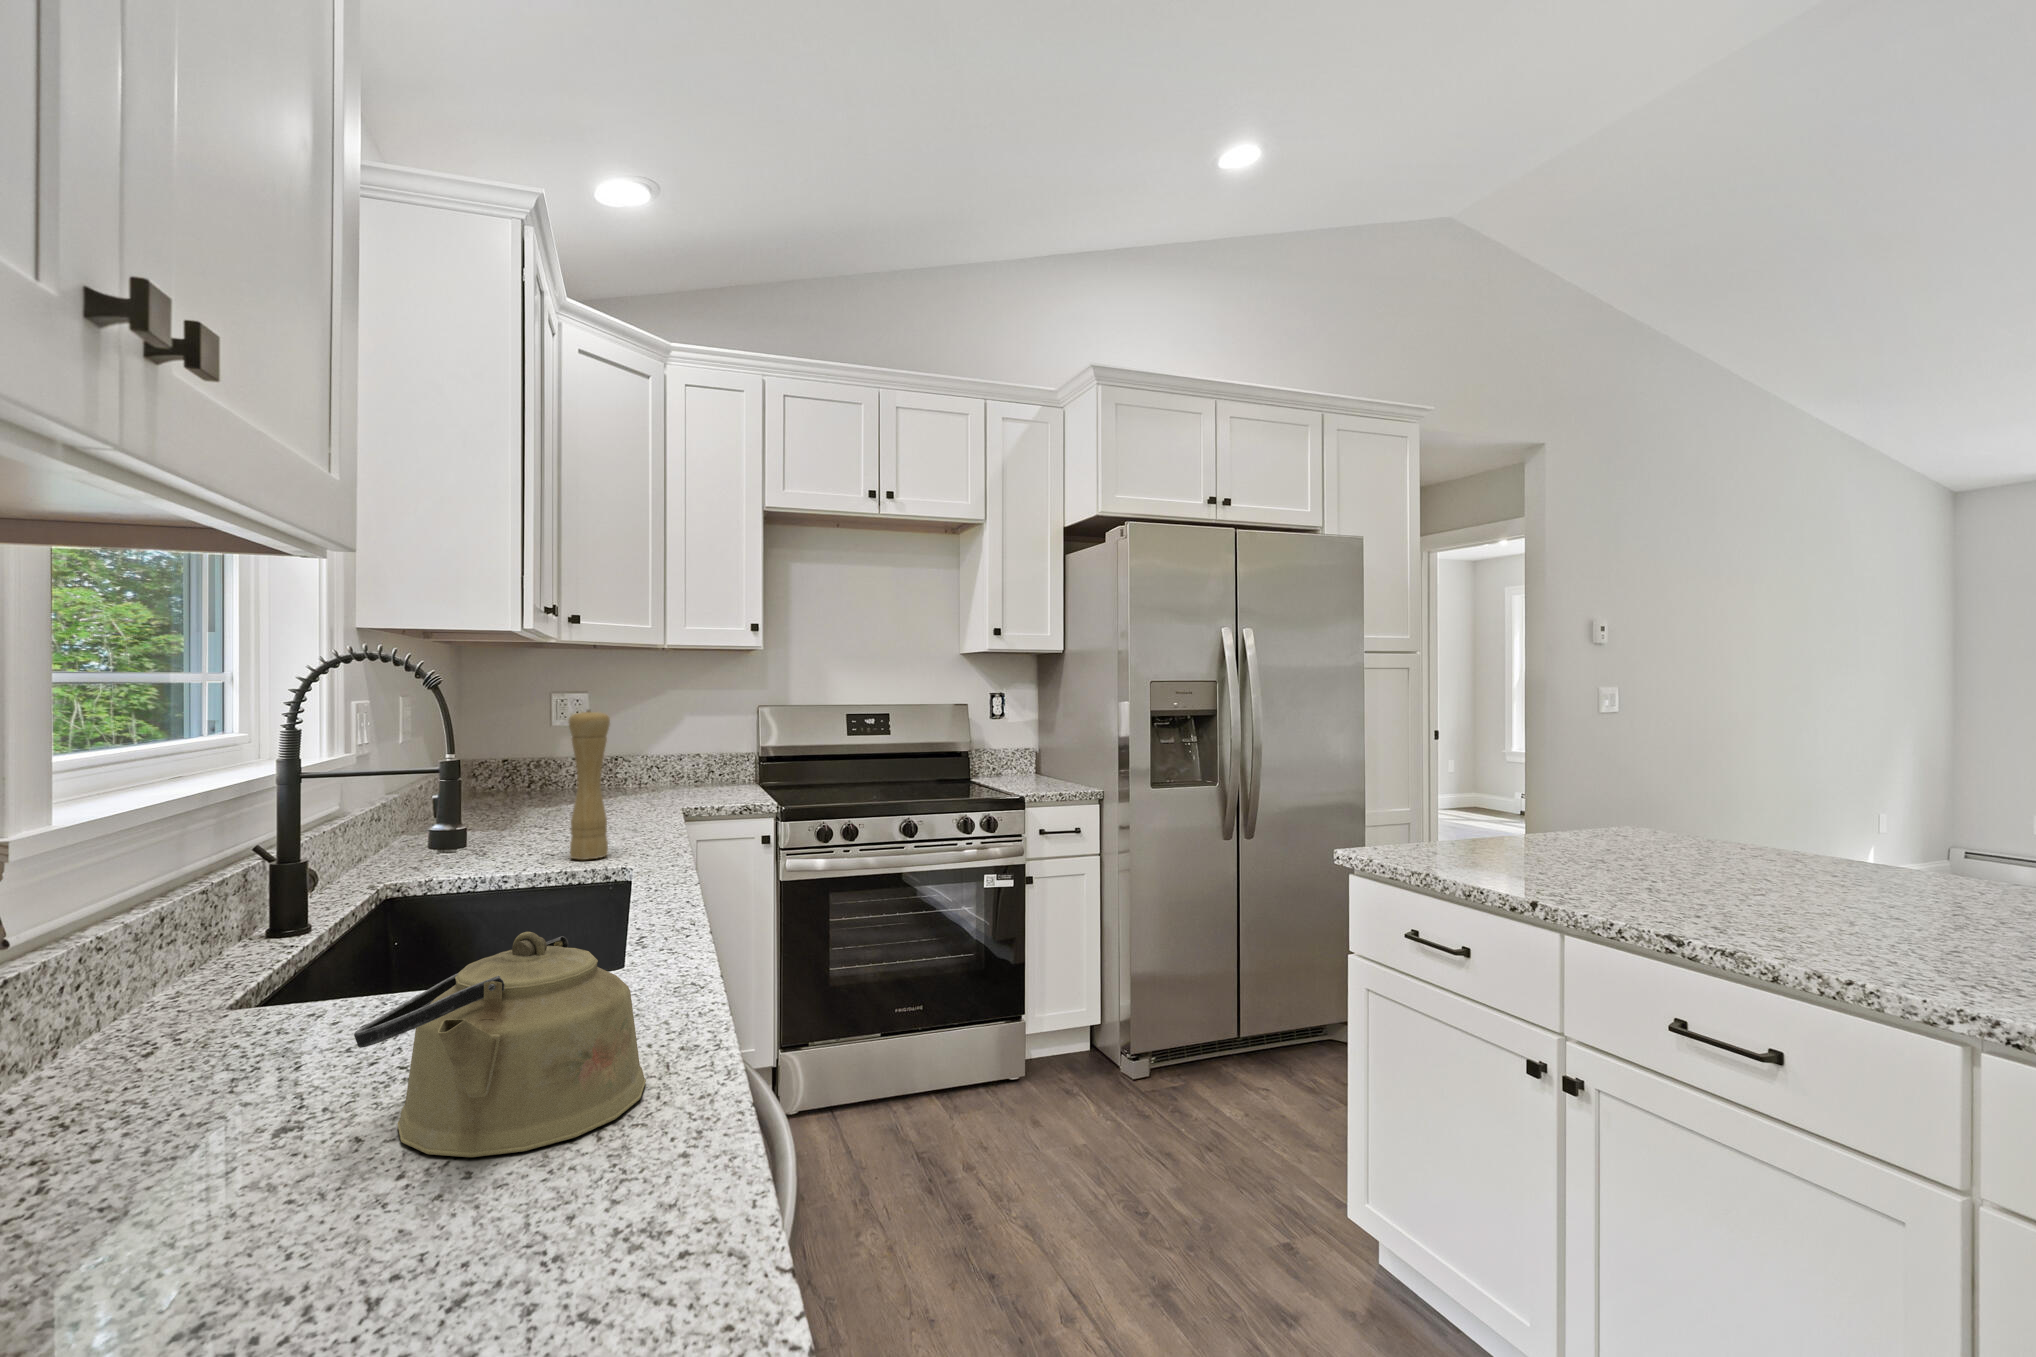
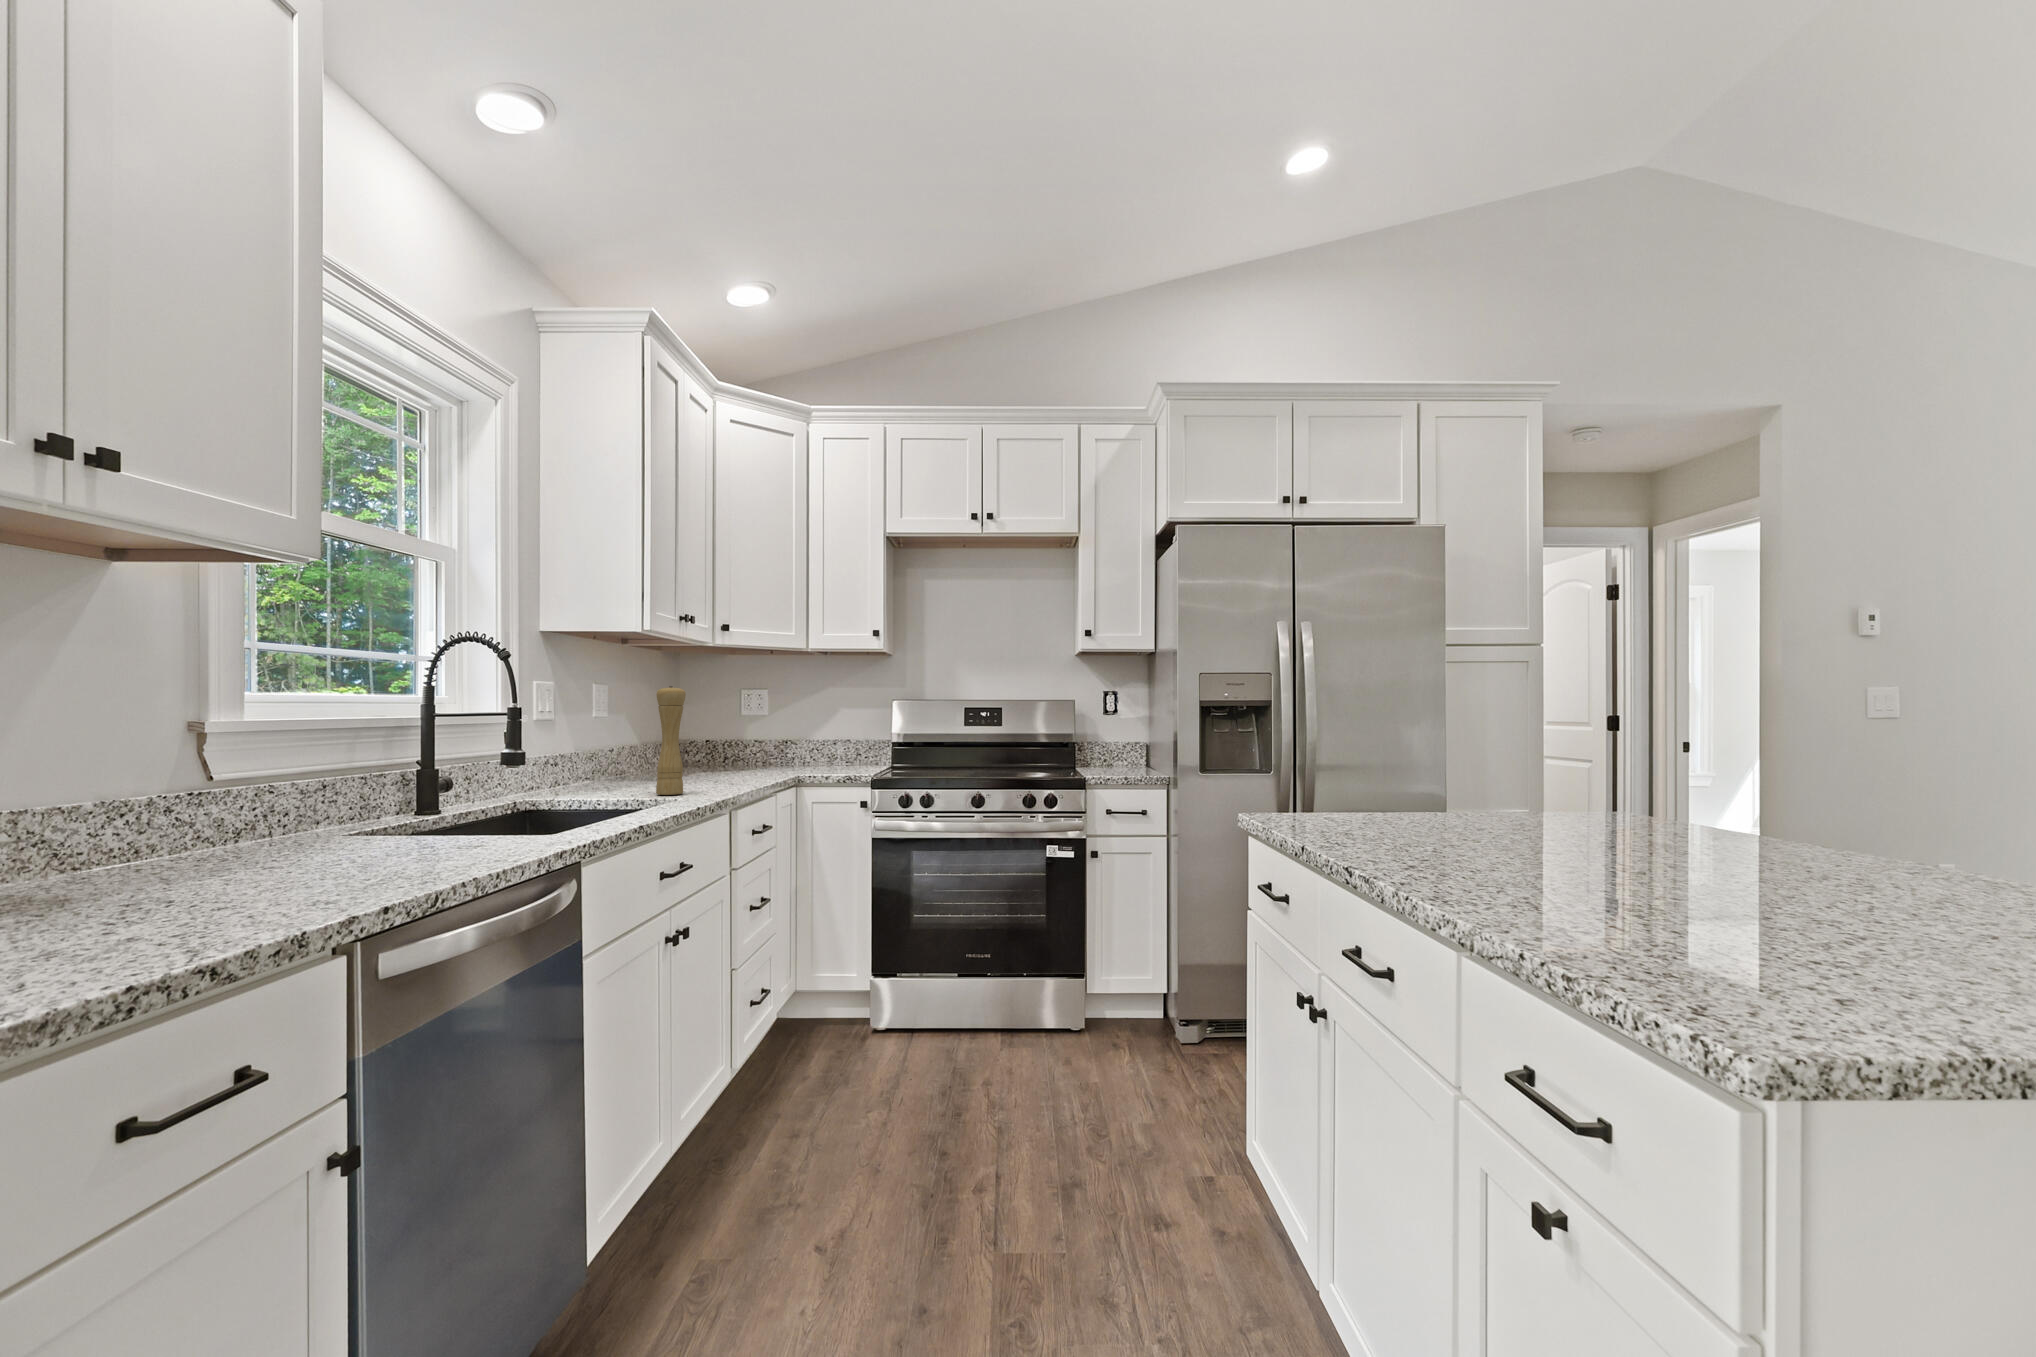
kettle: present [354,932,646,1157] -> none [267,770,442,880]

